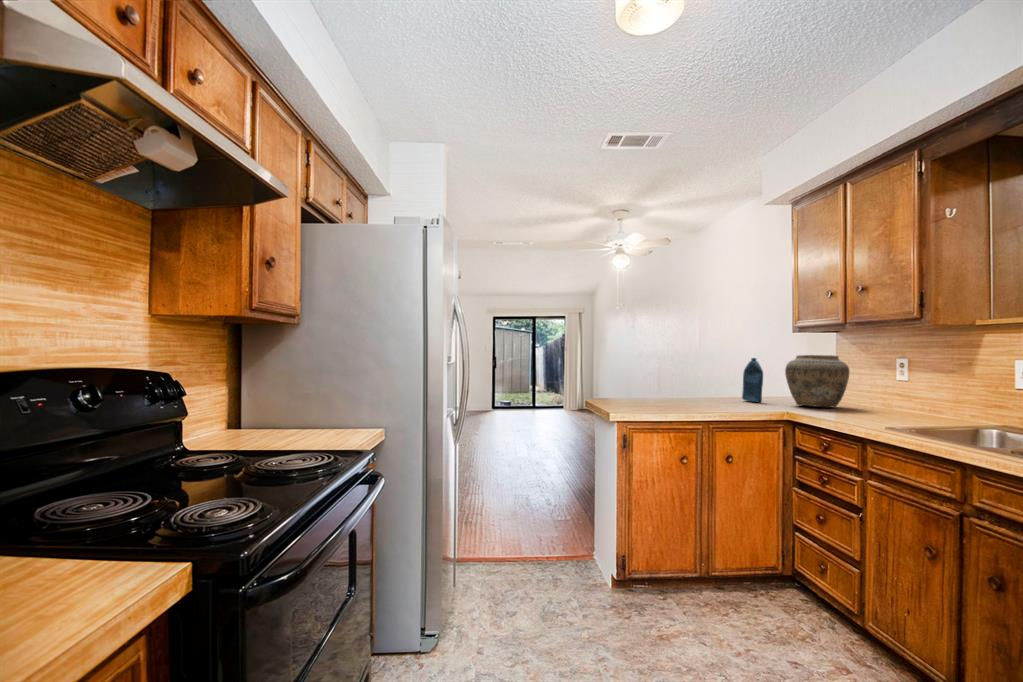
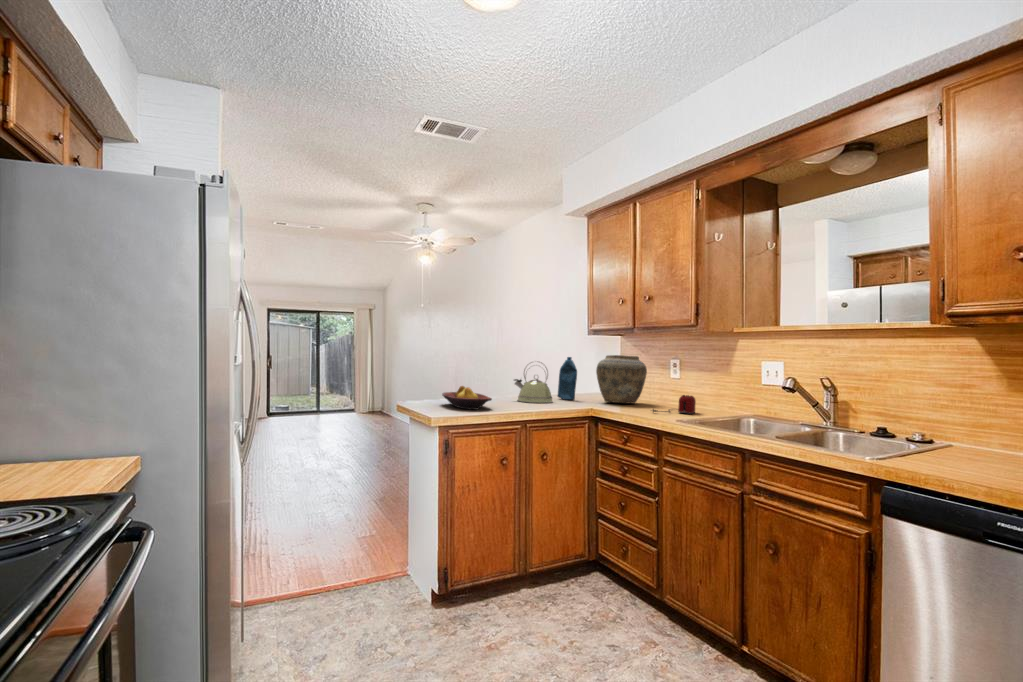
kettle: none [691,363,735,405] -> present [514,361,552,403]
fruit bowl: none [617,387,664,410] -> present [442,386,492,410]
toaster: none [849,399,915,421] -> present [652,395,696,414]

